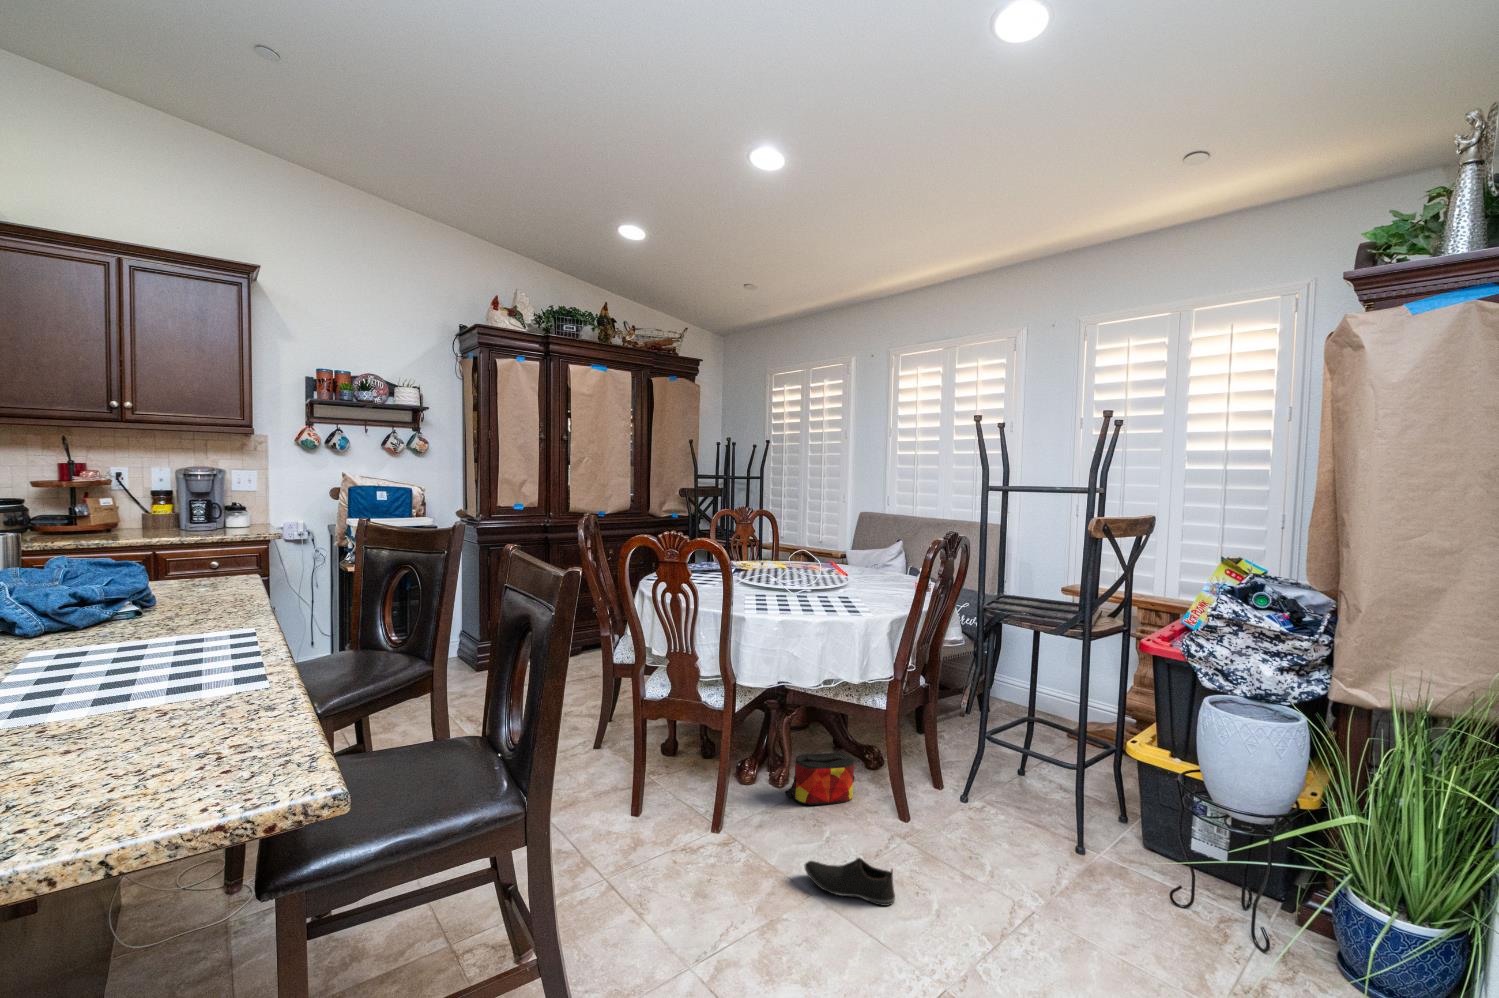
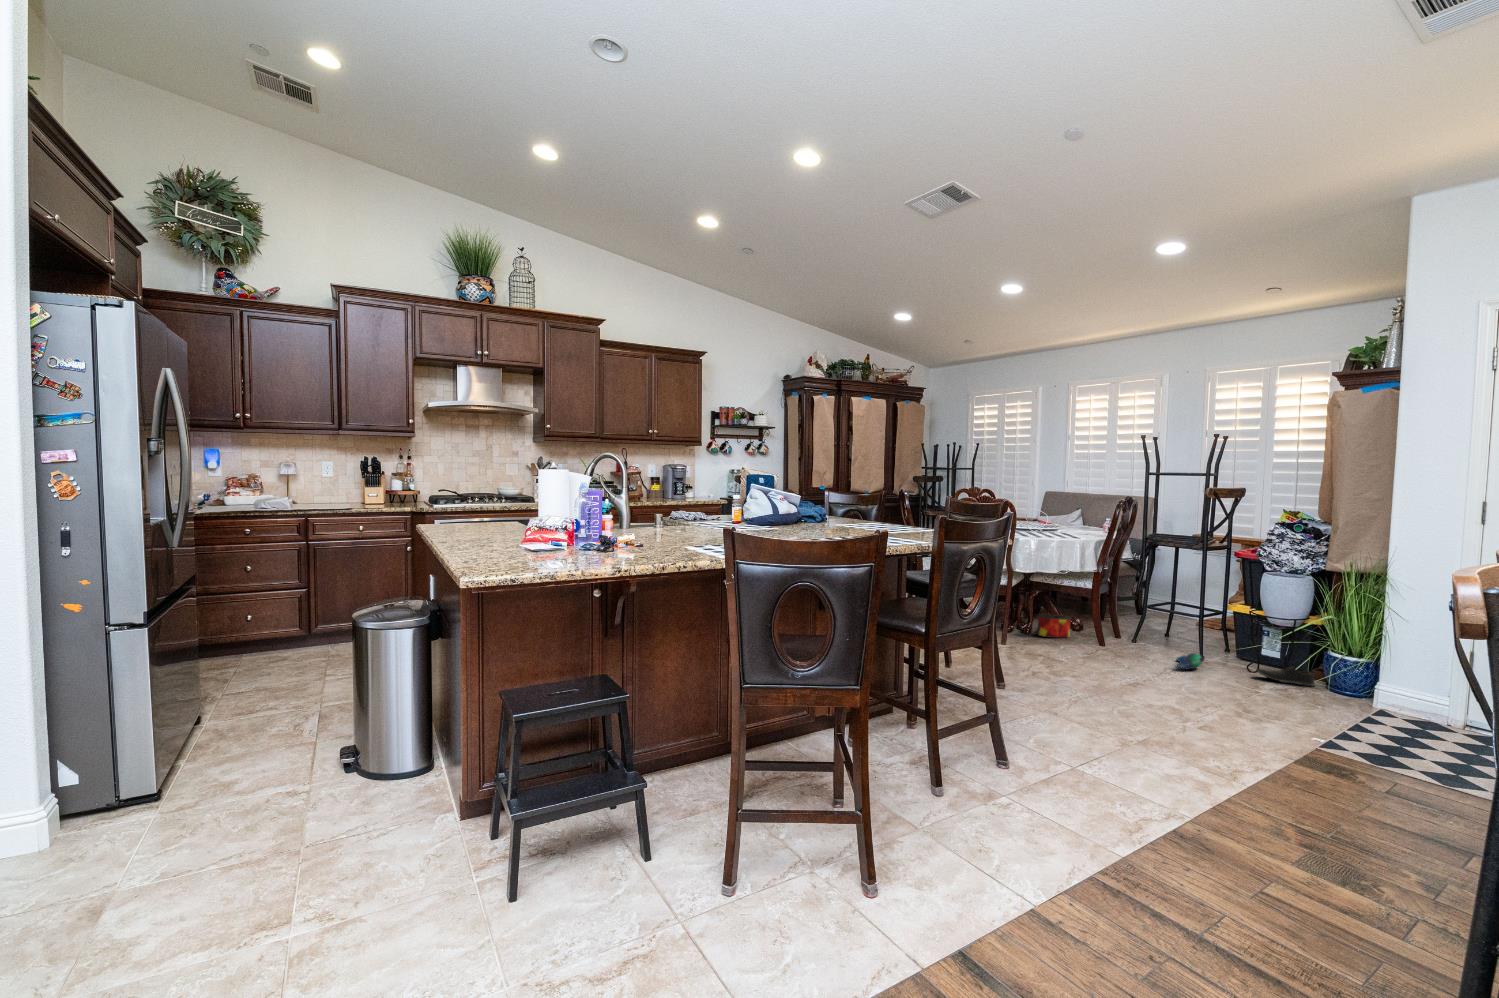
shoe: present [805,858,895,906] -> present [1256,666,1315,686]
plush toy: none [1032,866,1093,926] -> present [1176,653,1204,669]

